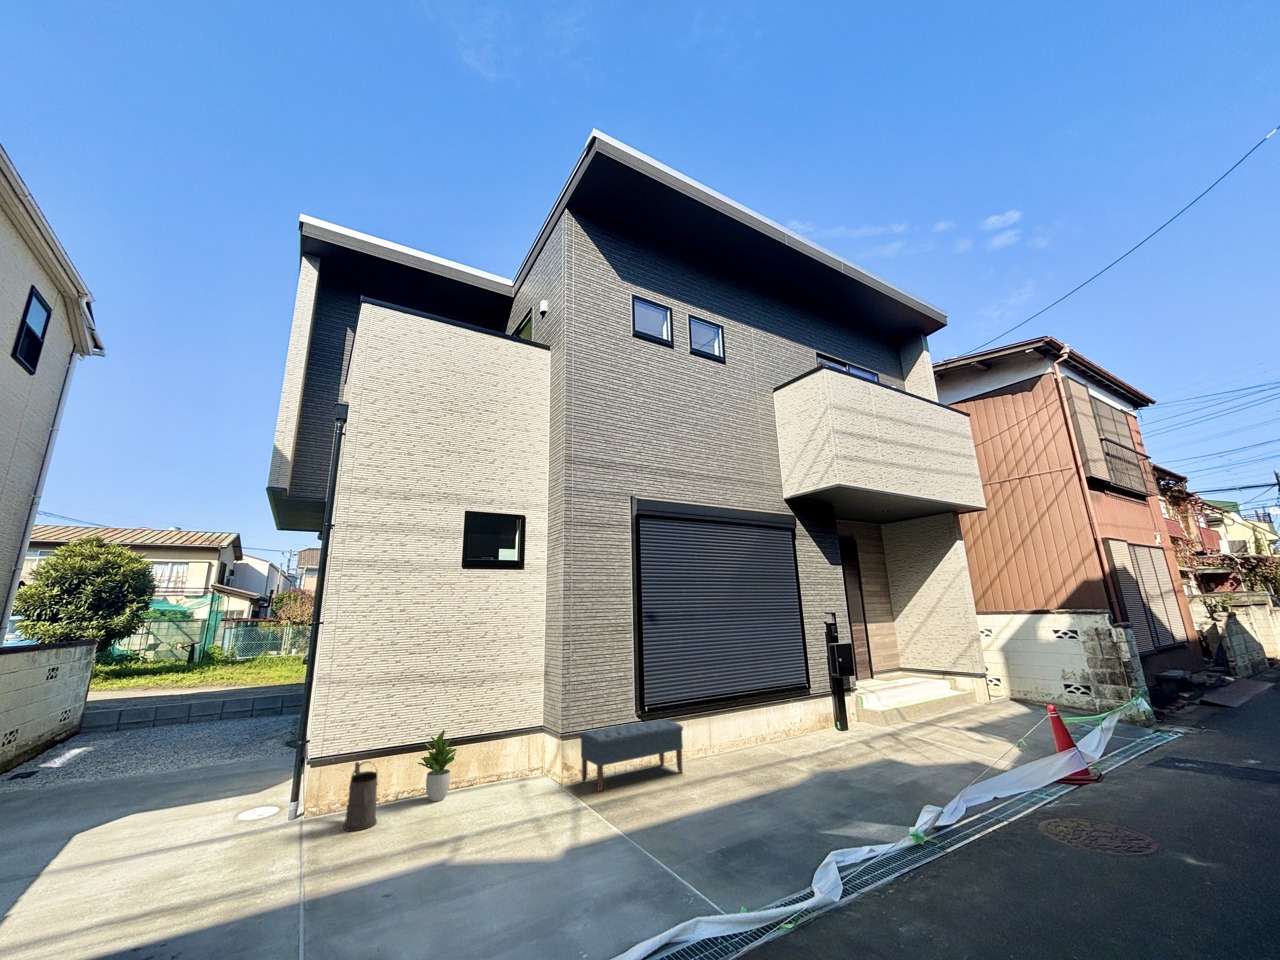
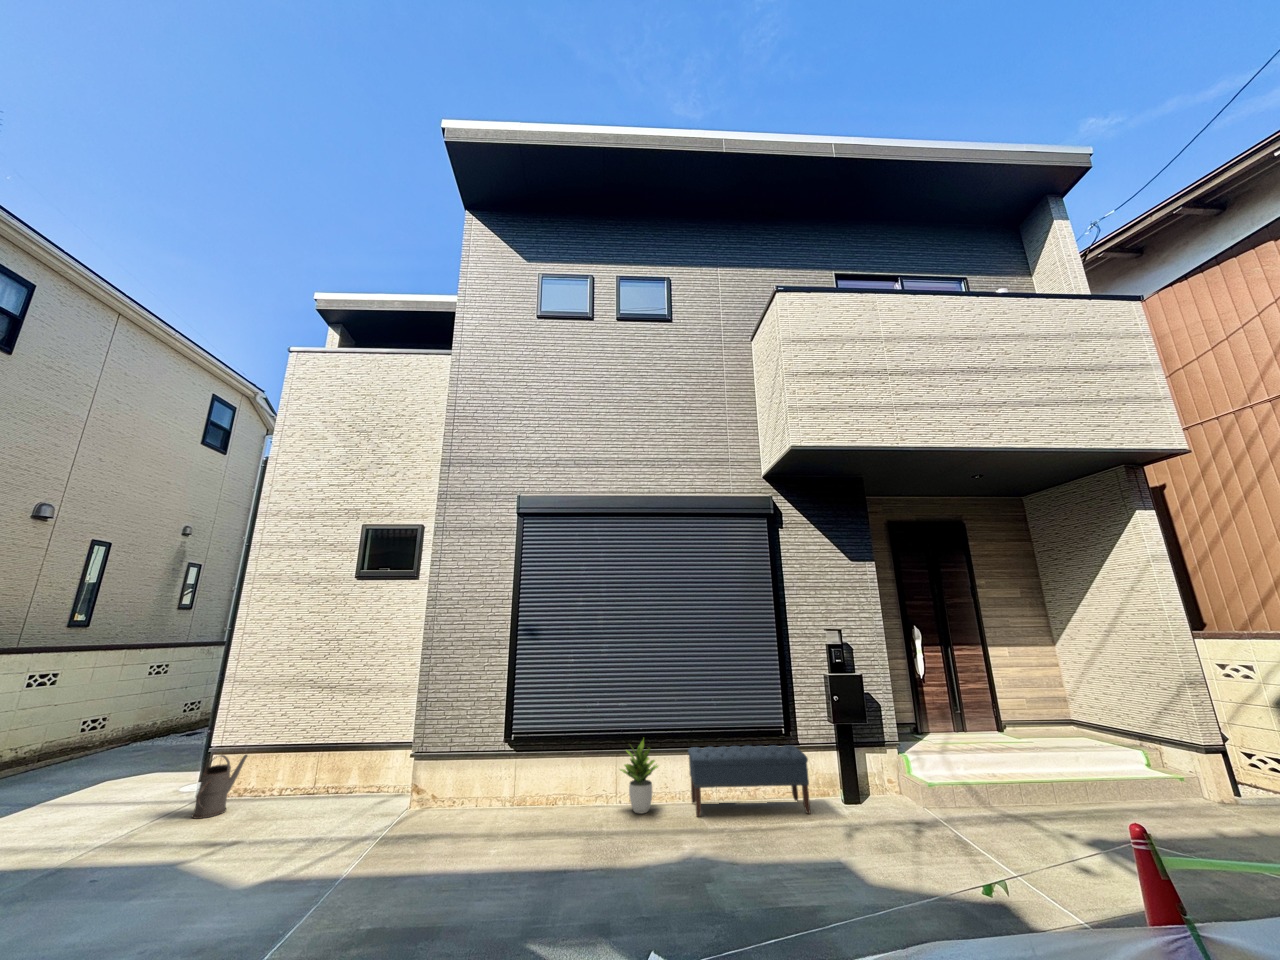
bench: present [580,719,683,792] -> present [688,745,811,817]
potted plant: present [418,730,456,801] -> present [620,739,658,814]

